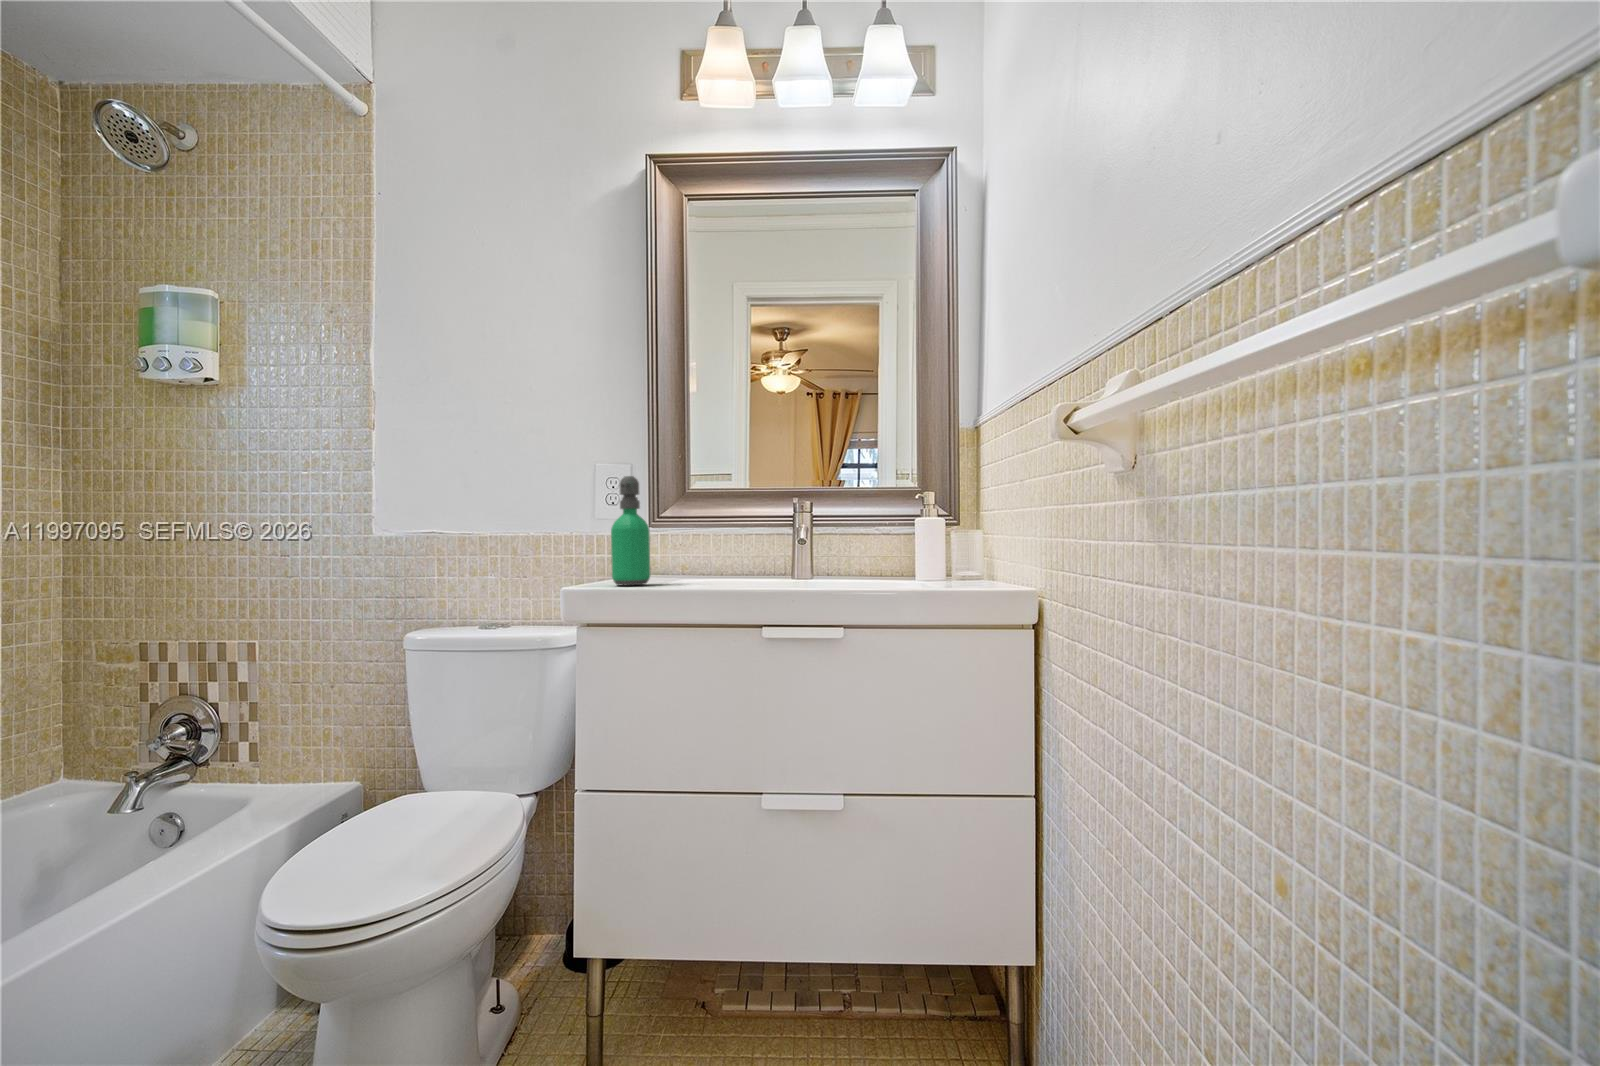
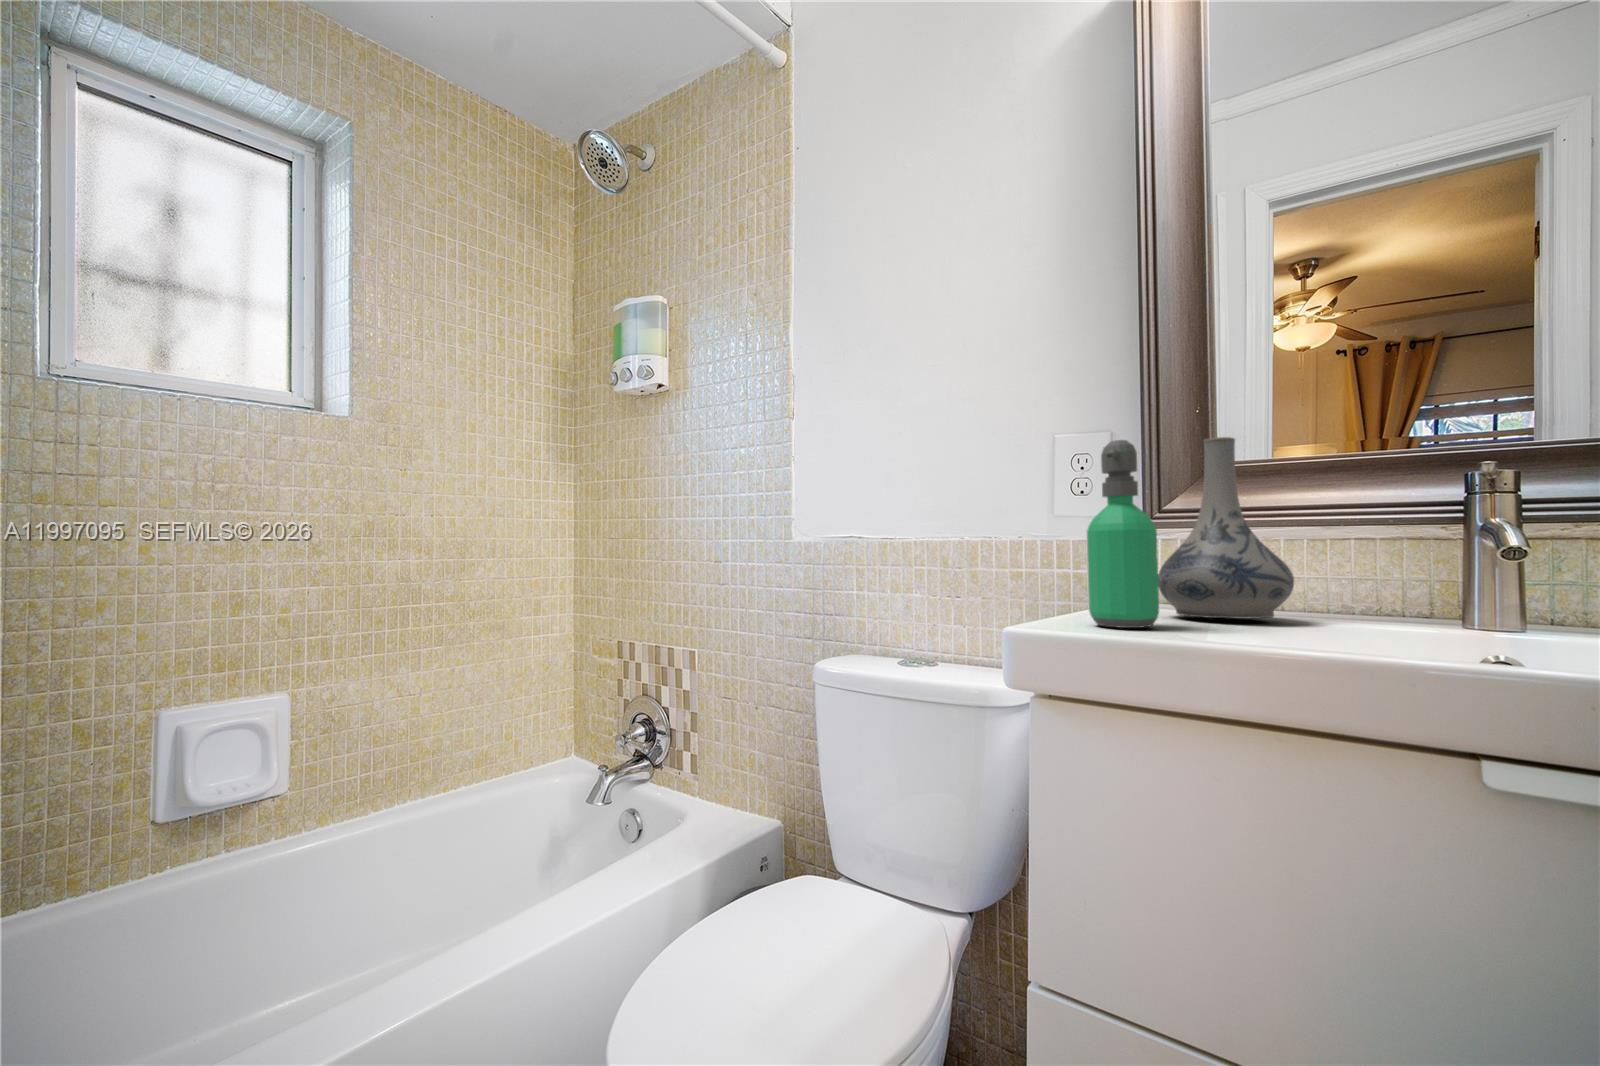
decorative vase: none [655,476,723,580] -> present [1158,437,1294,619]

